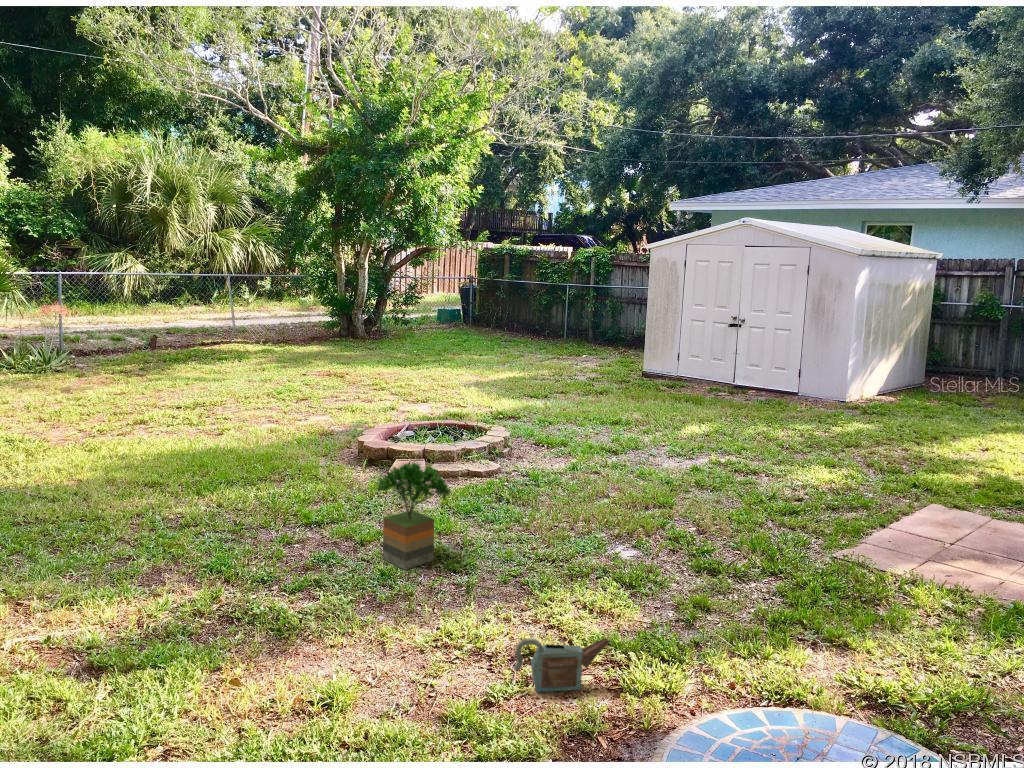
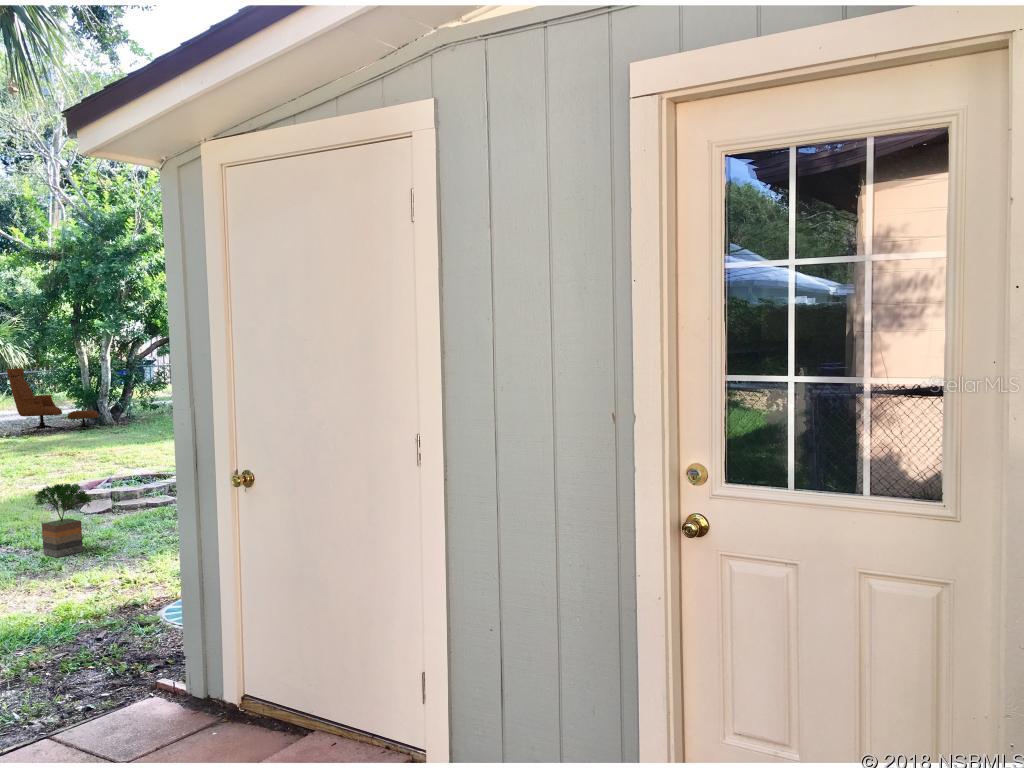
lounge chair: none [264,271,352,343] -> present [7,368,99,433]
watering can: present [514,638,609,692] -> none [92,557,157,594]

